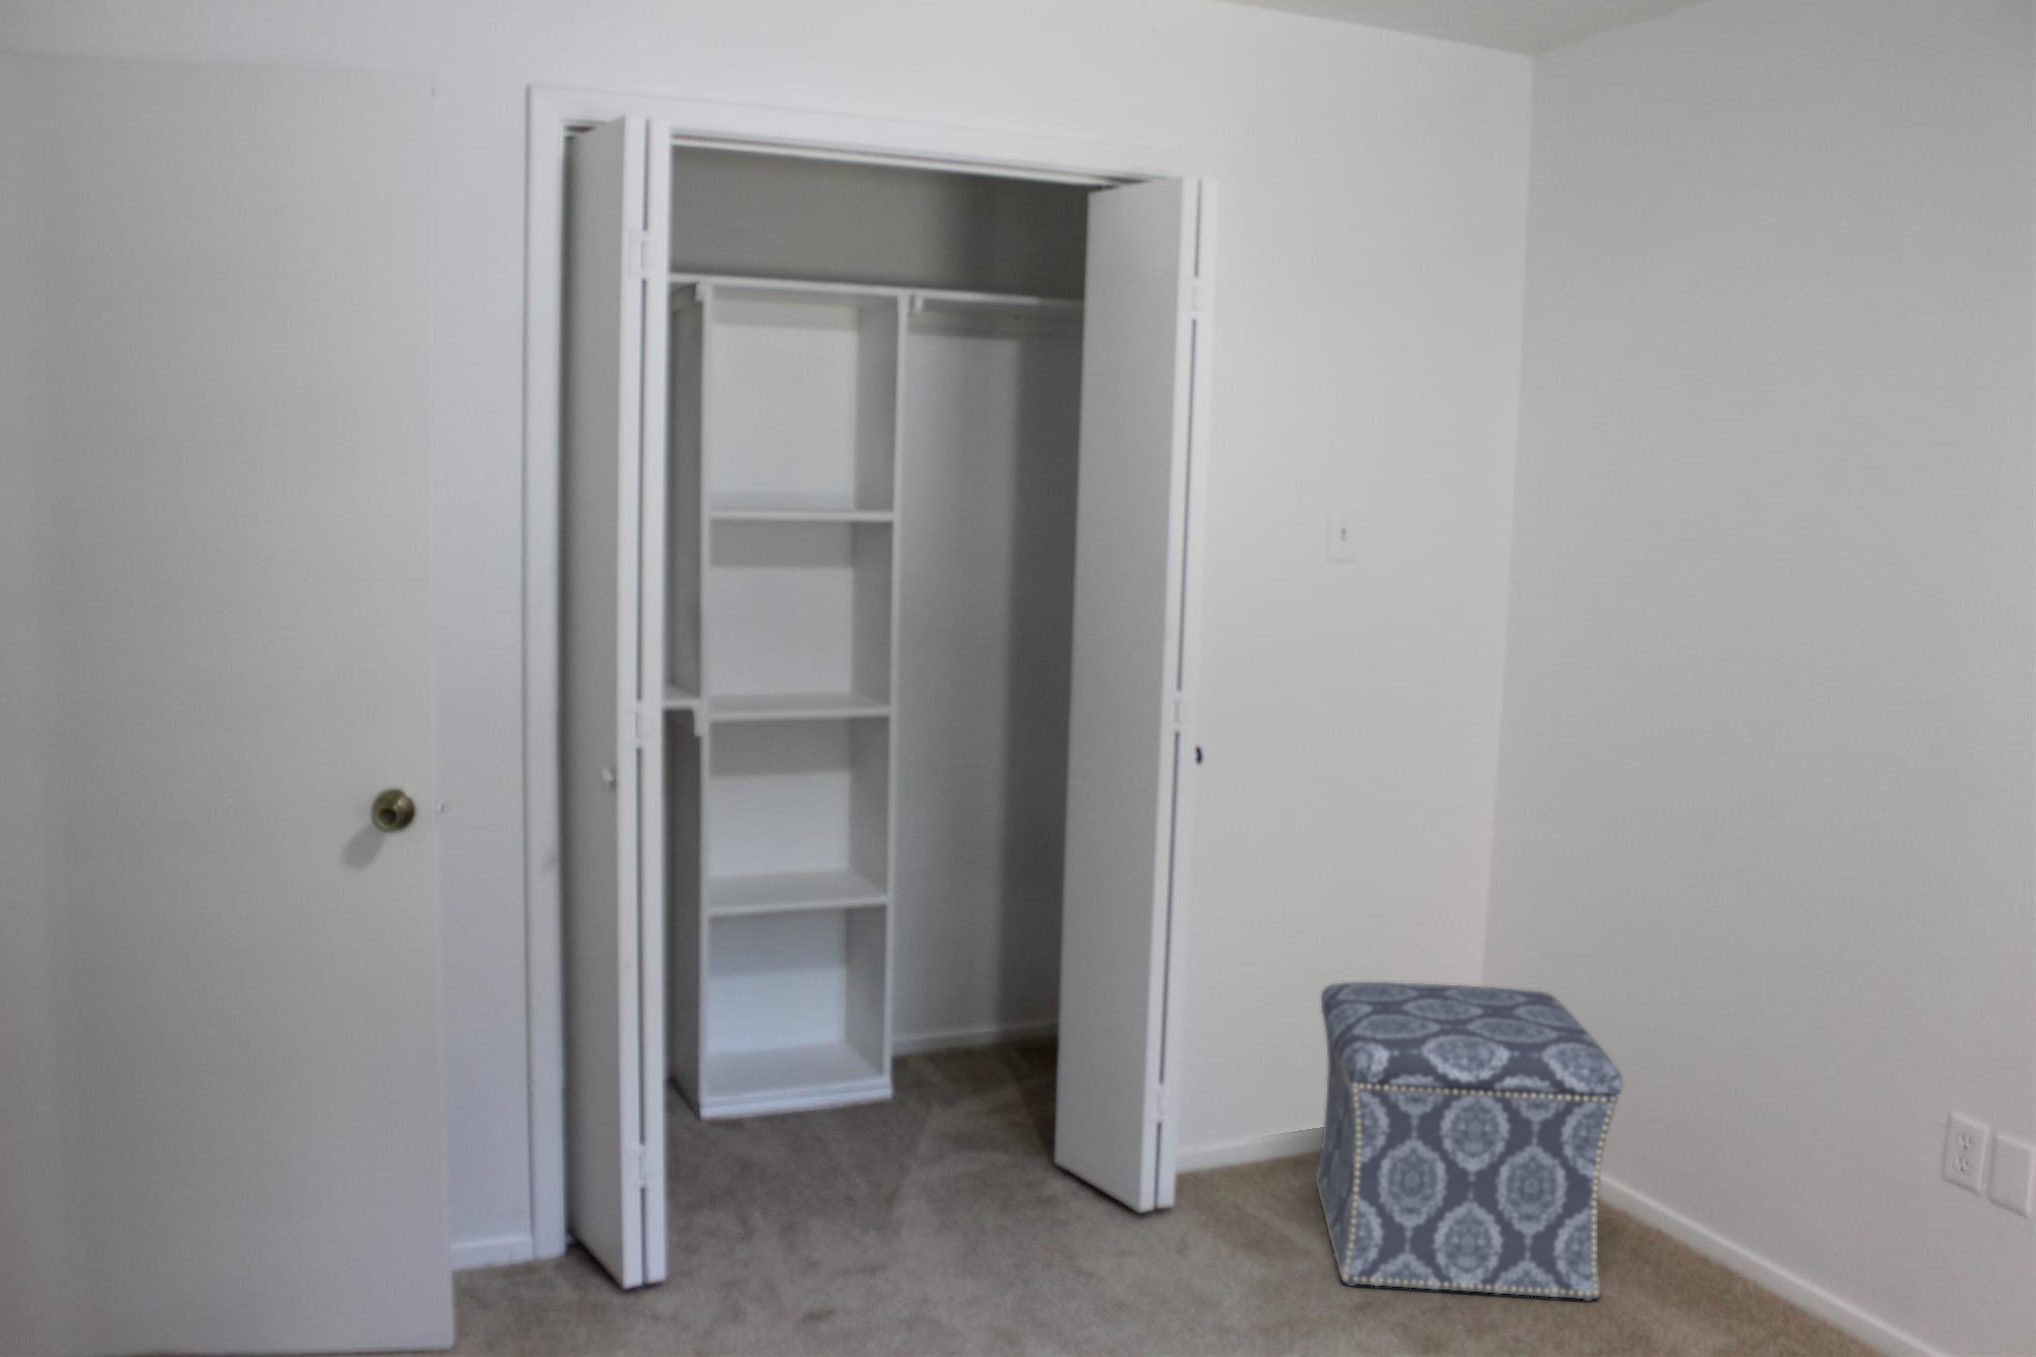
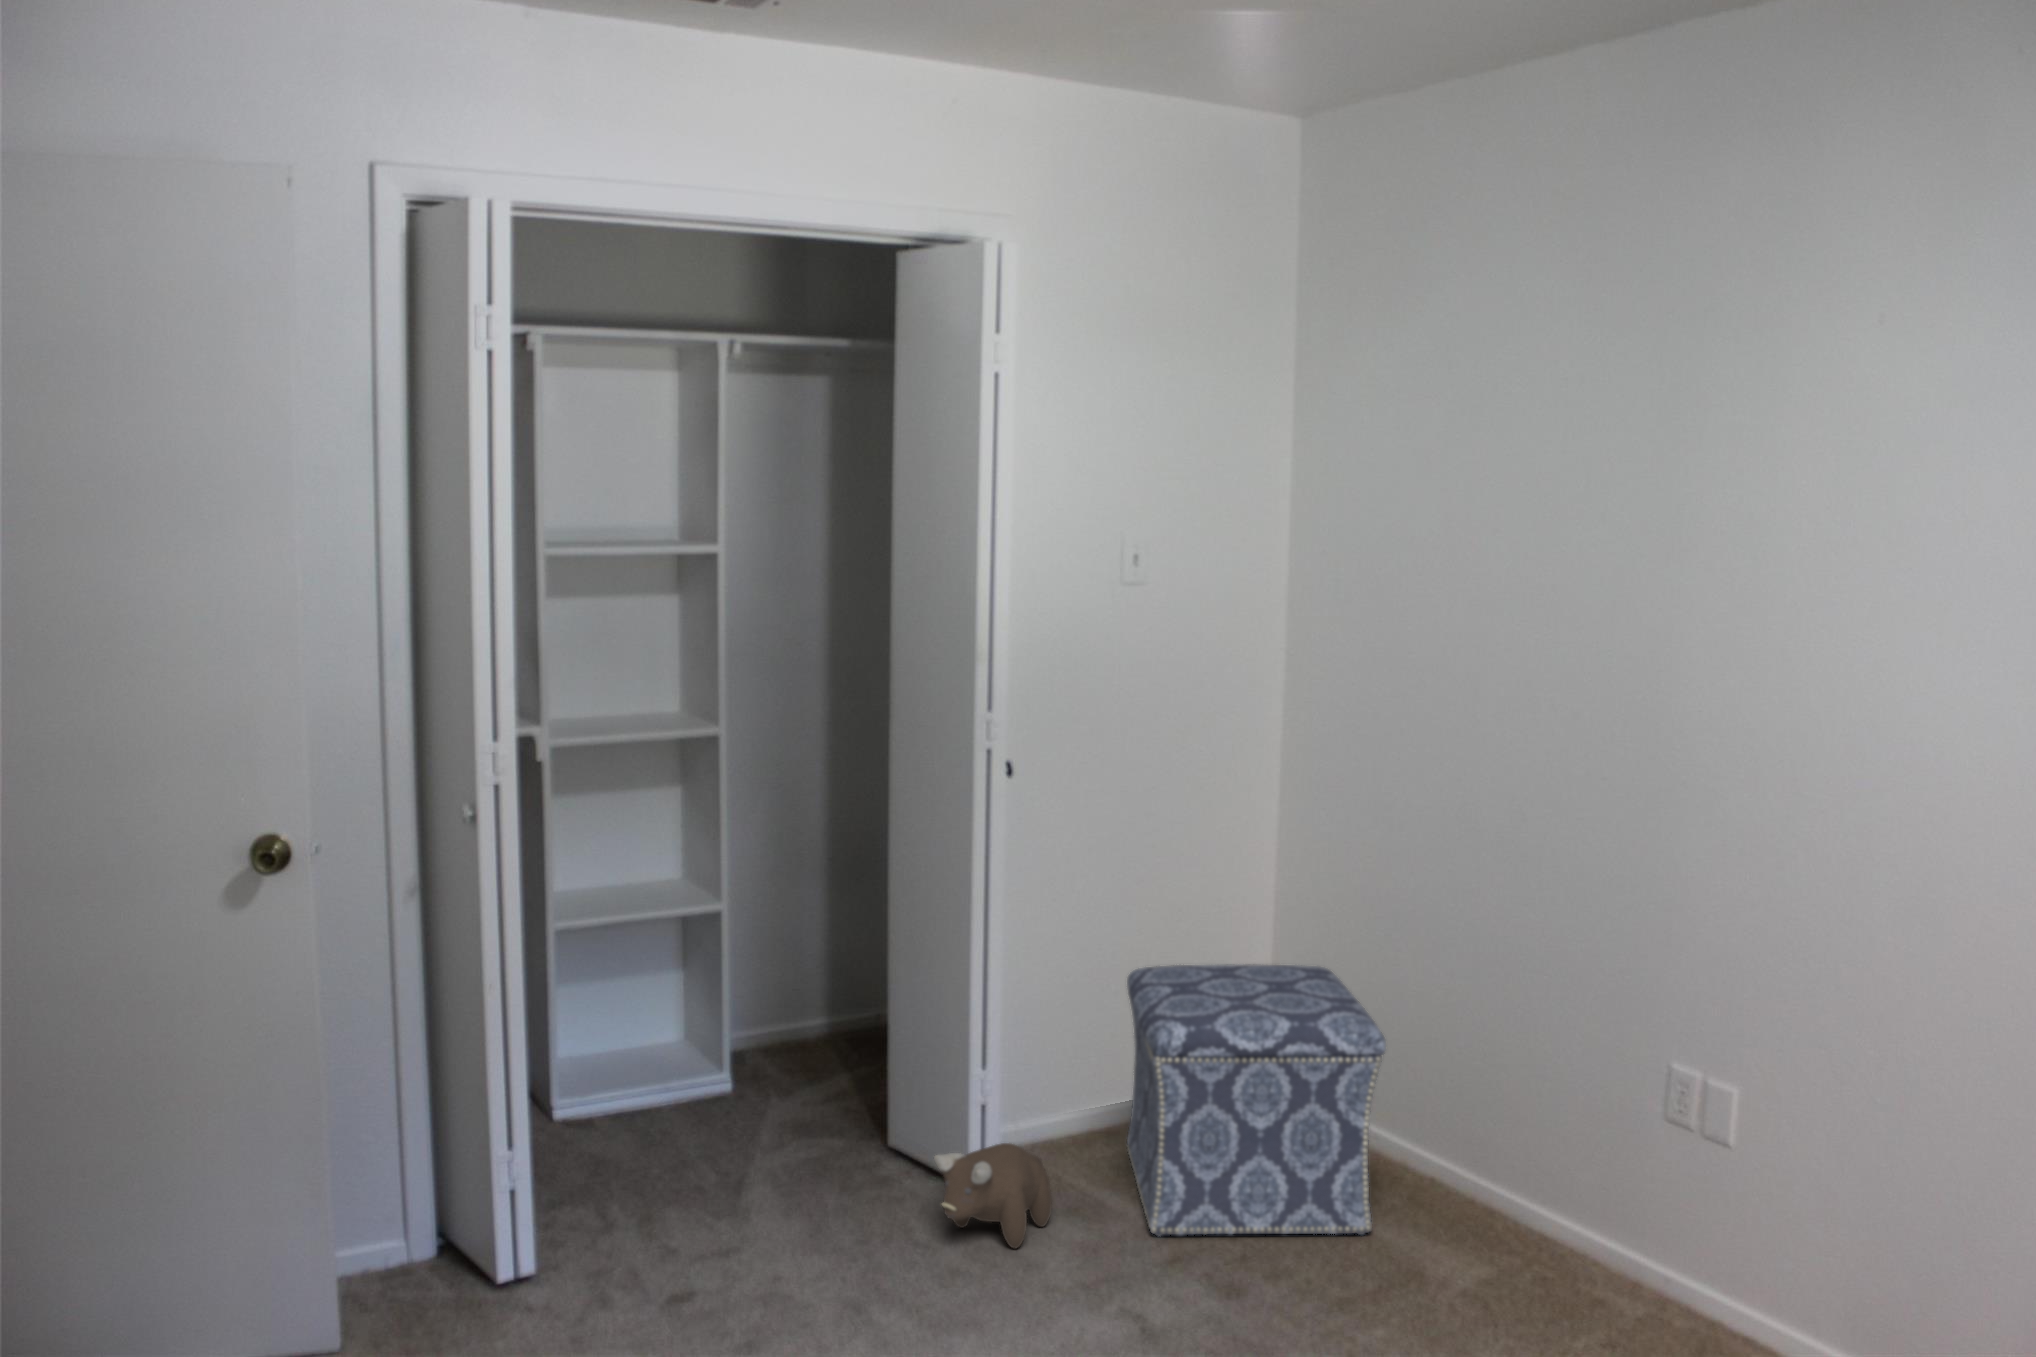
plush toy: none [1100,1169,1230,1288] -> present [934,1143,1052,1248]

